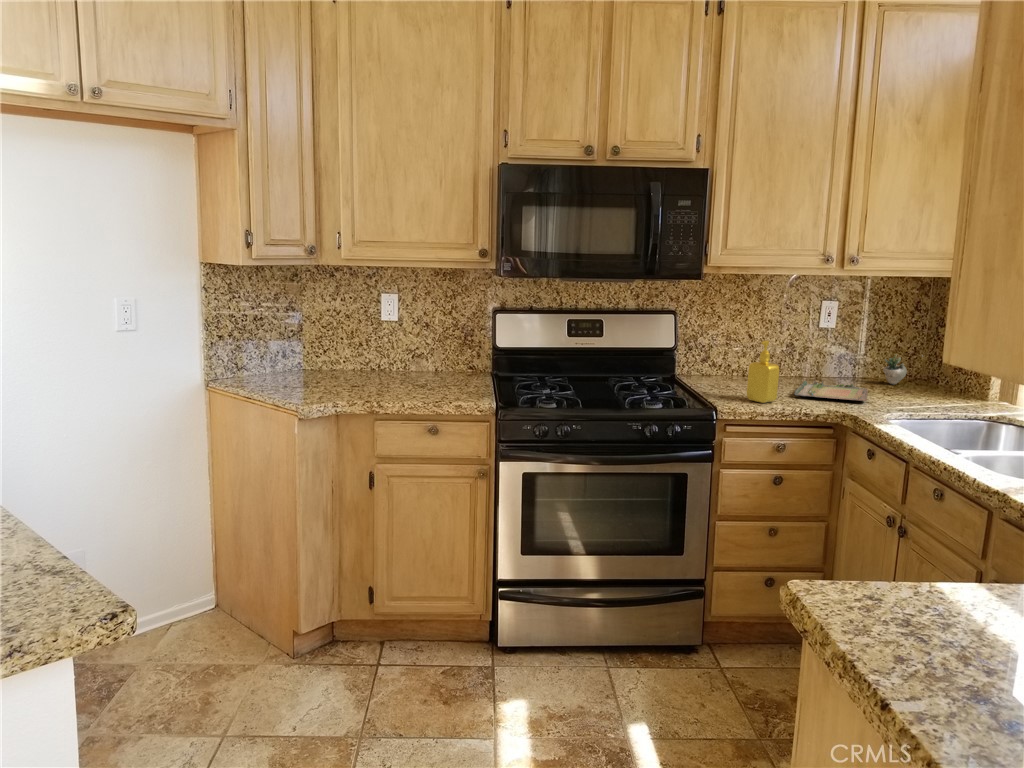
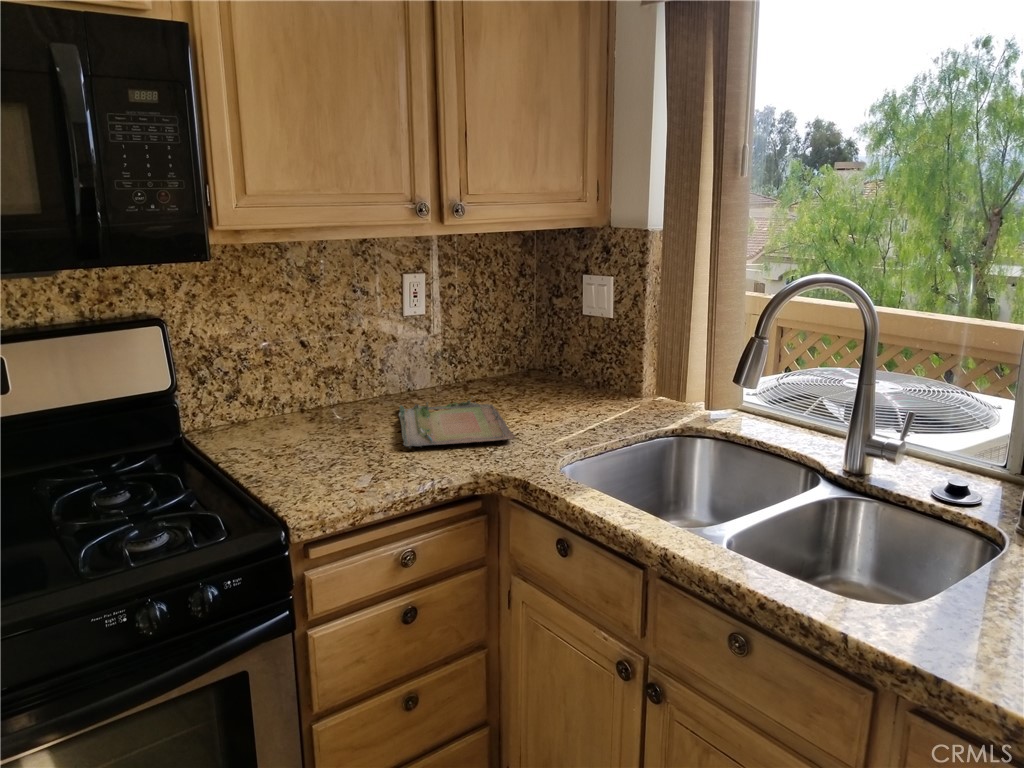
soap dispenser: present [747,341,779,403] -> none [326,366,383,480]
succulent plant: present [883,355,907,384] -> none [499,344,553,387]

